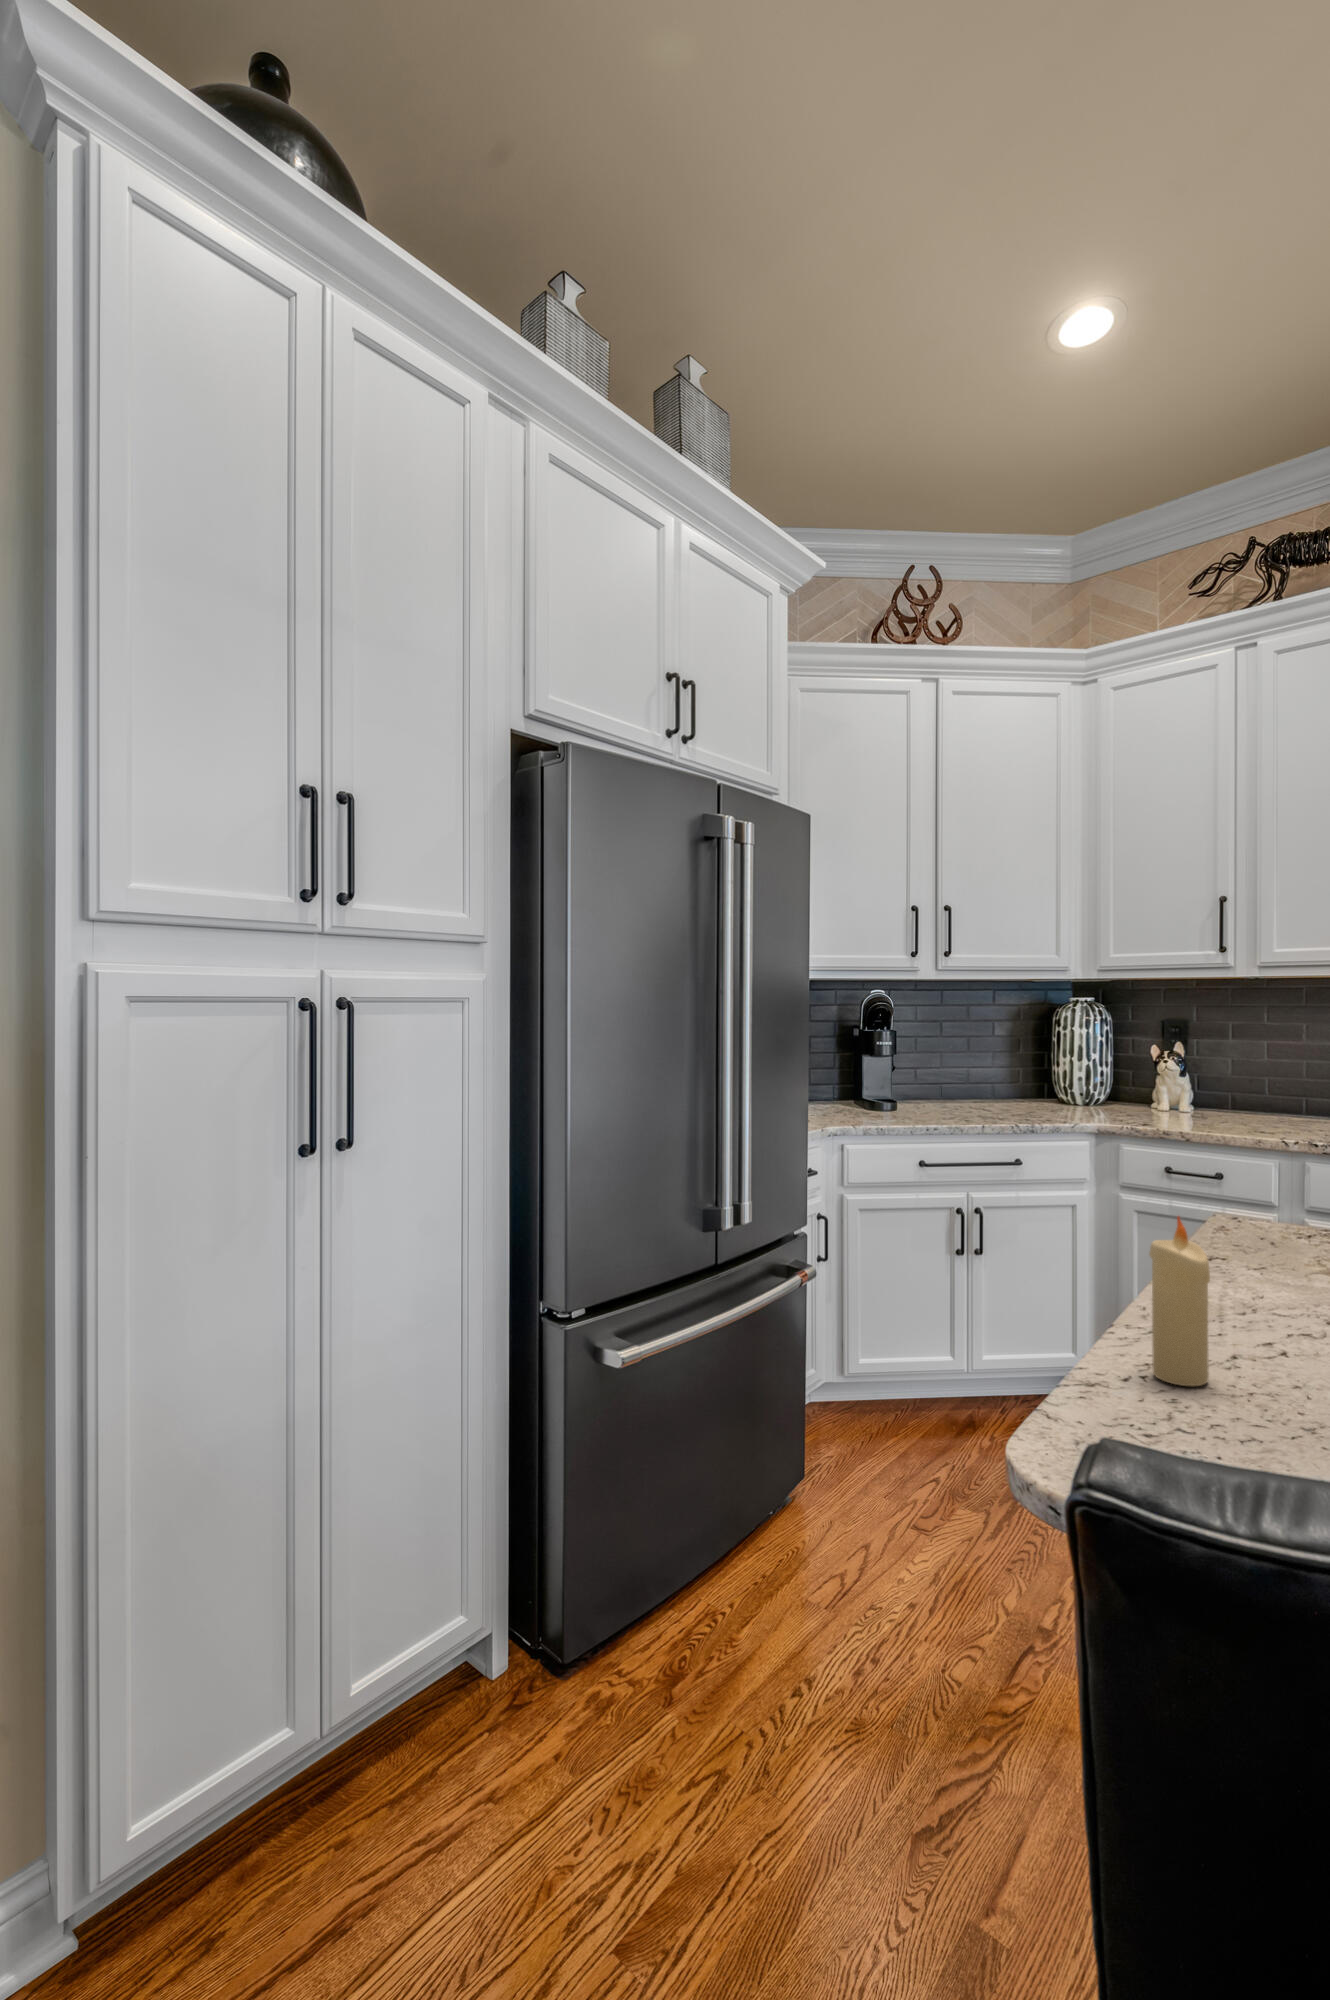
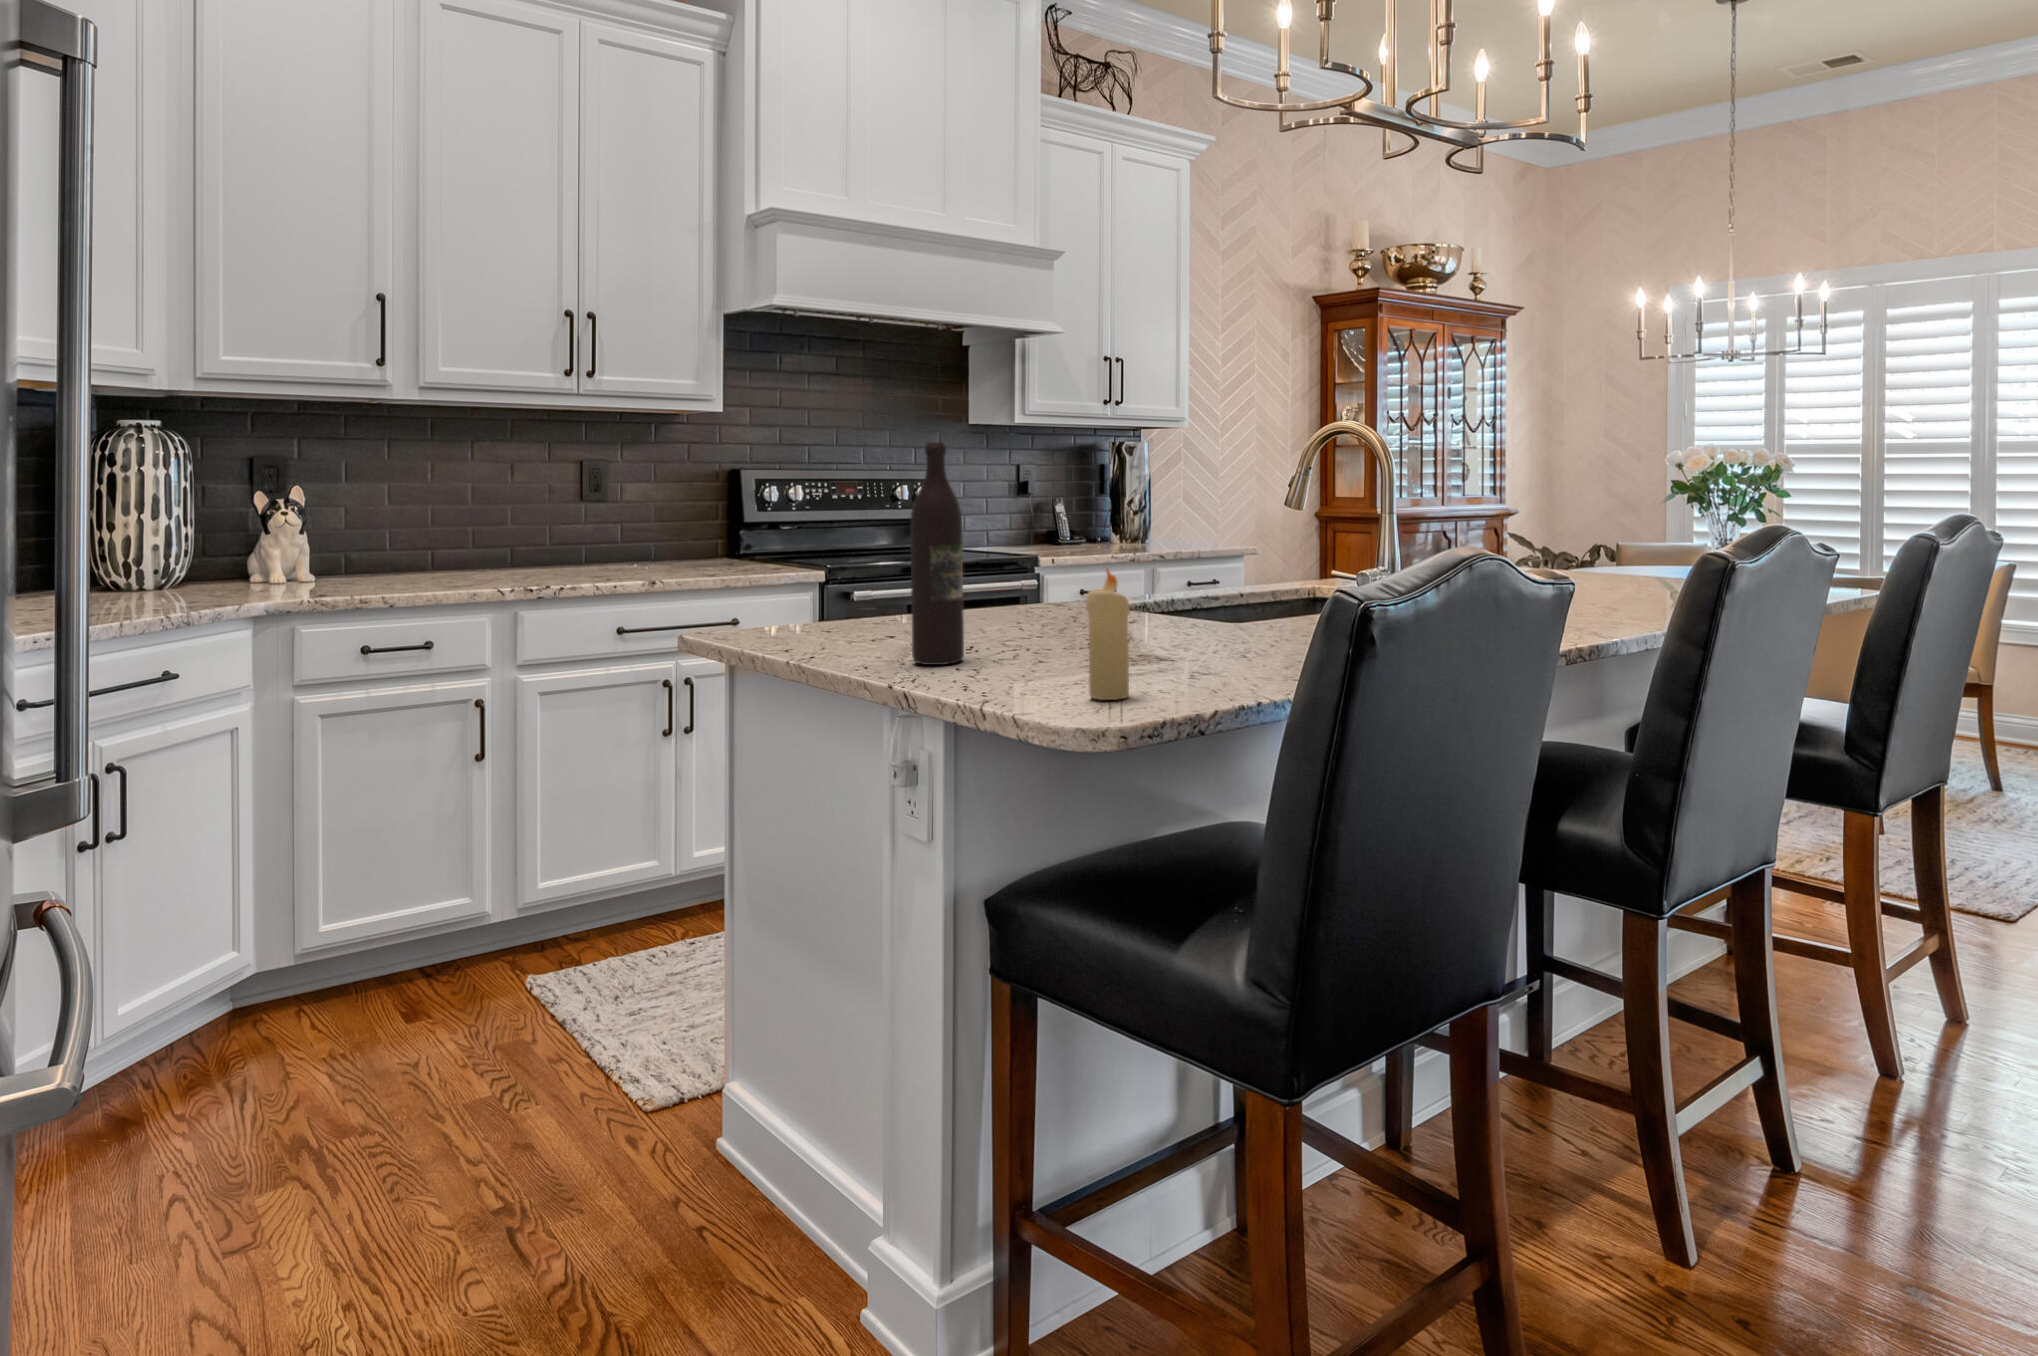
wine bottle: none [1202,1043,1268,1293] -> present [910,442,964,665]

